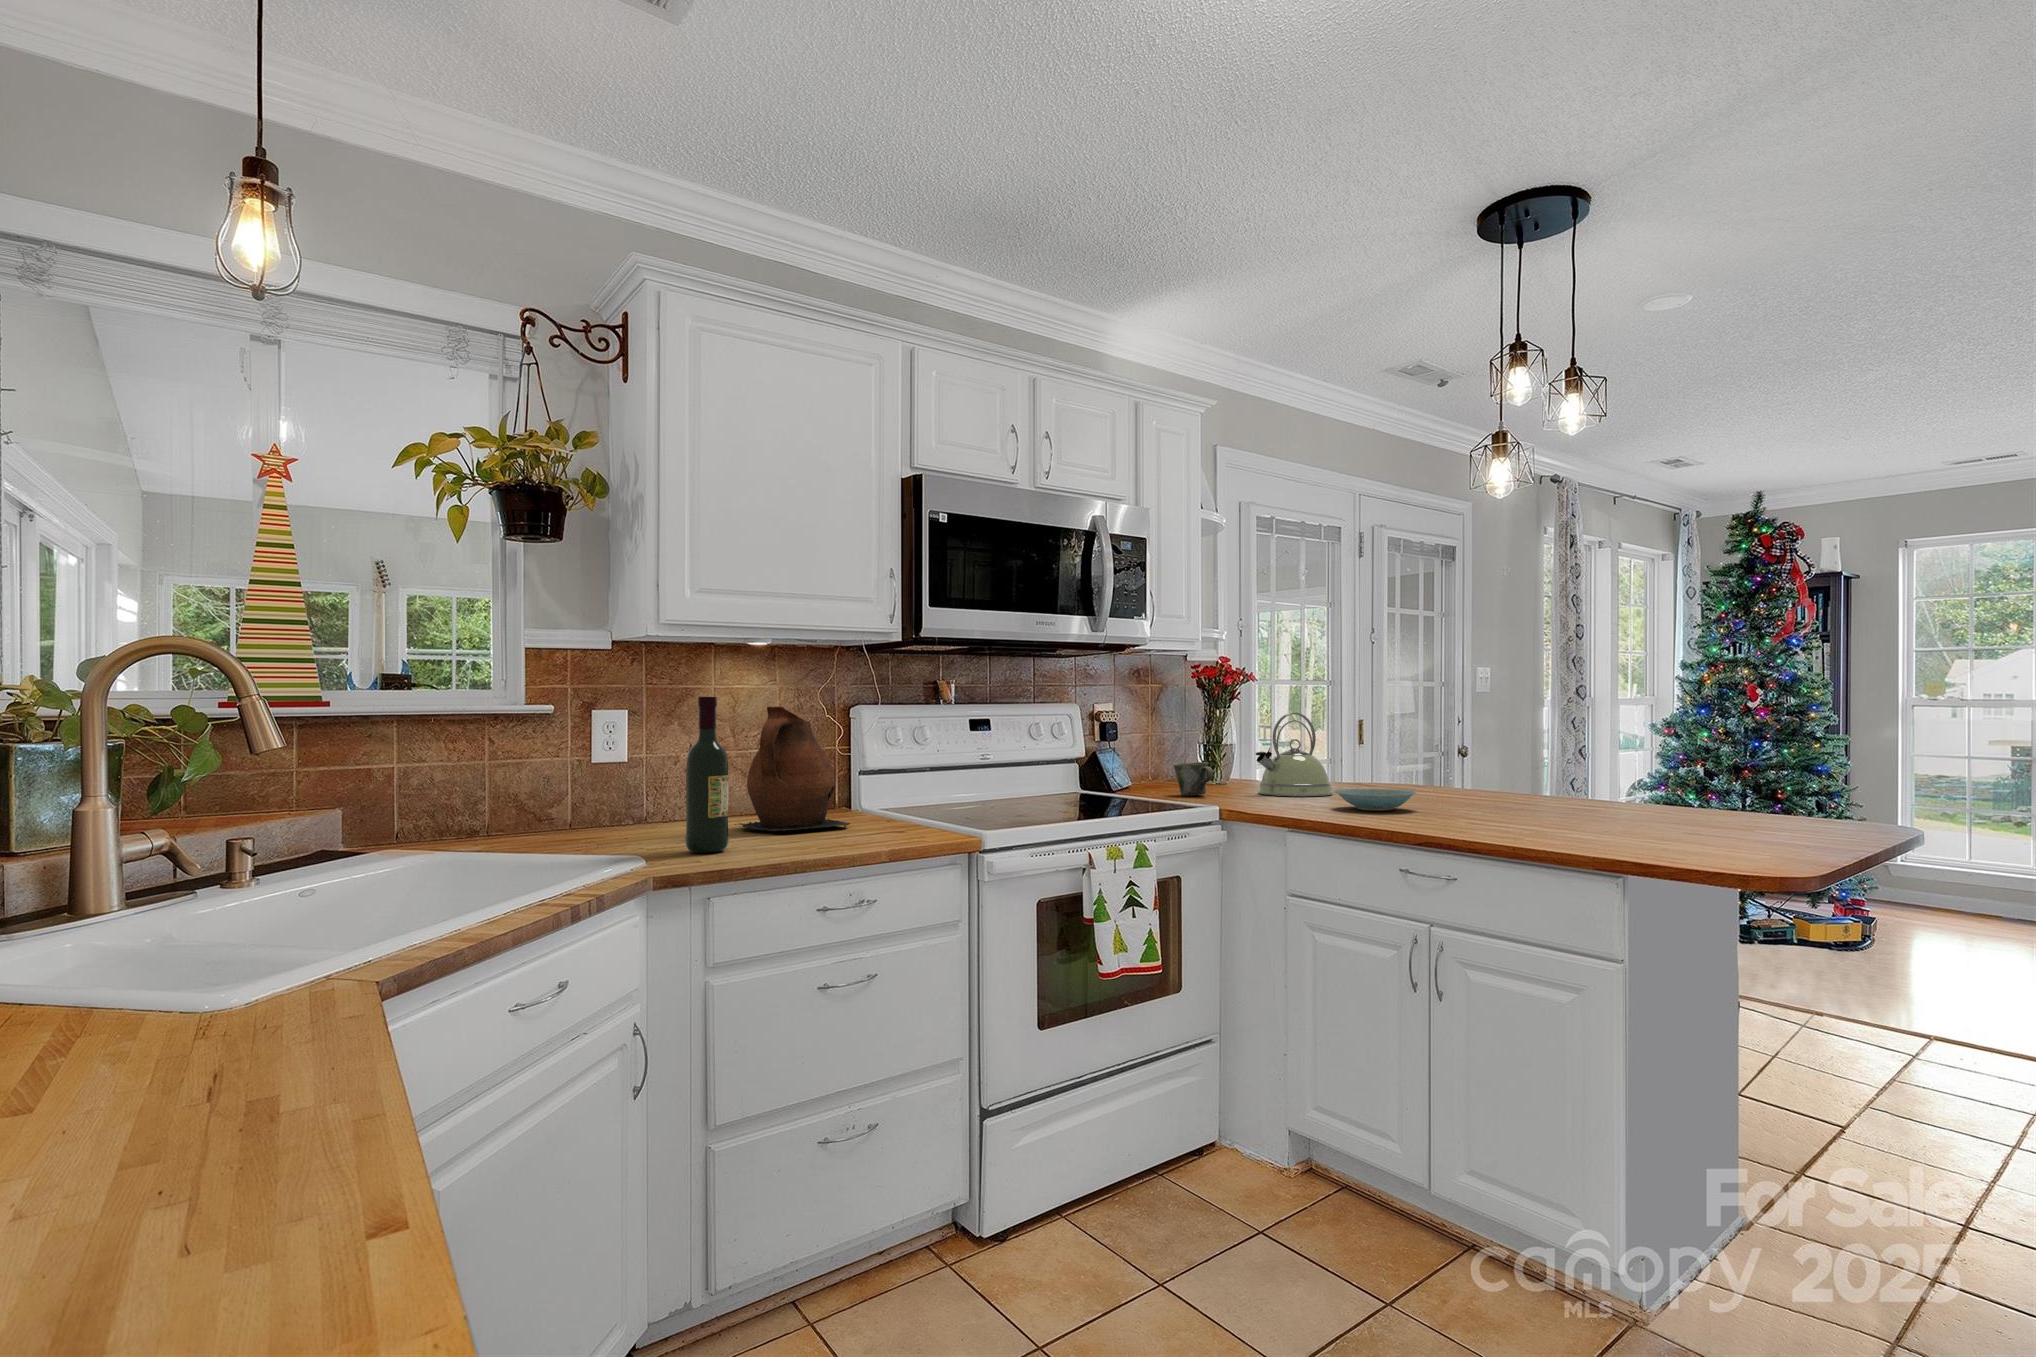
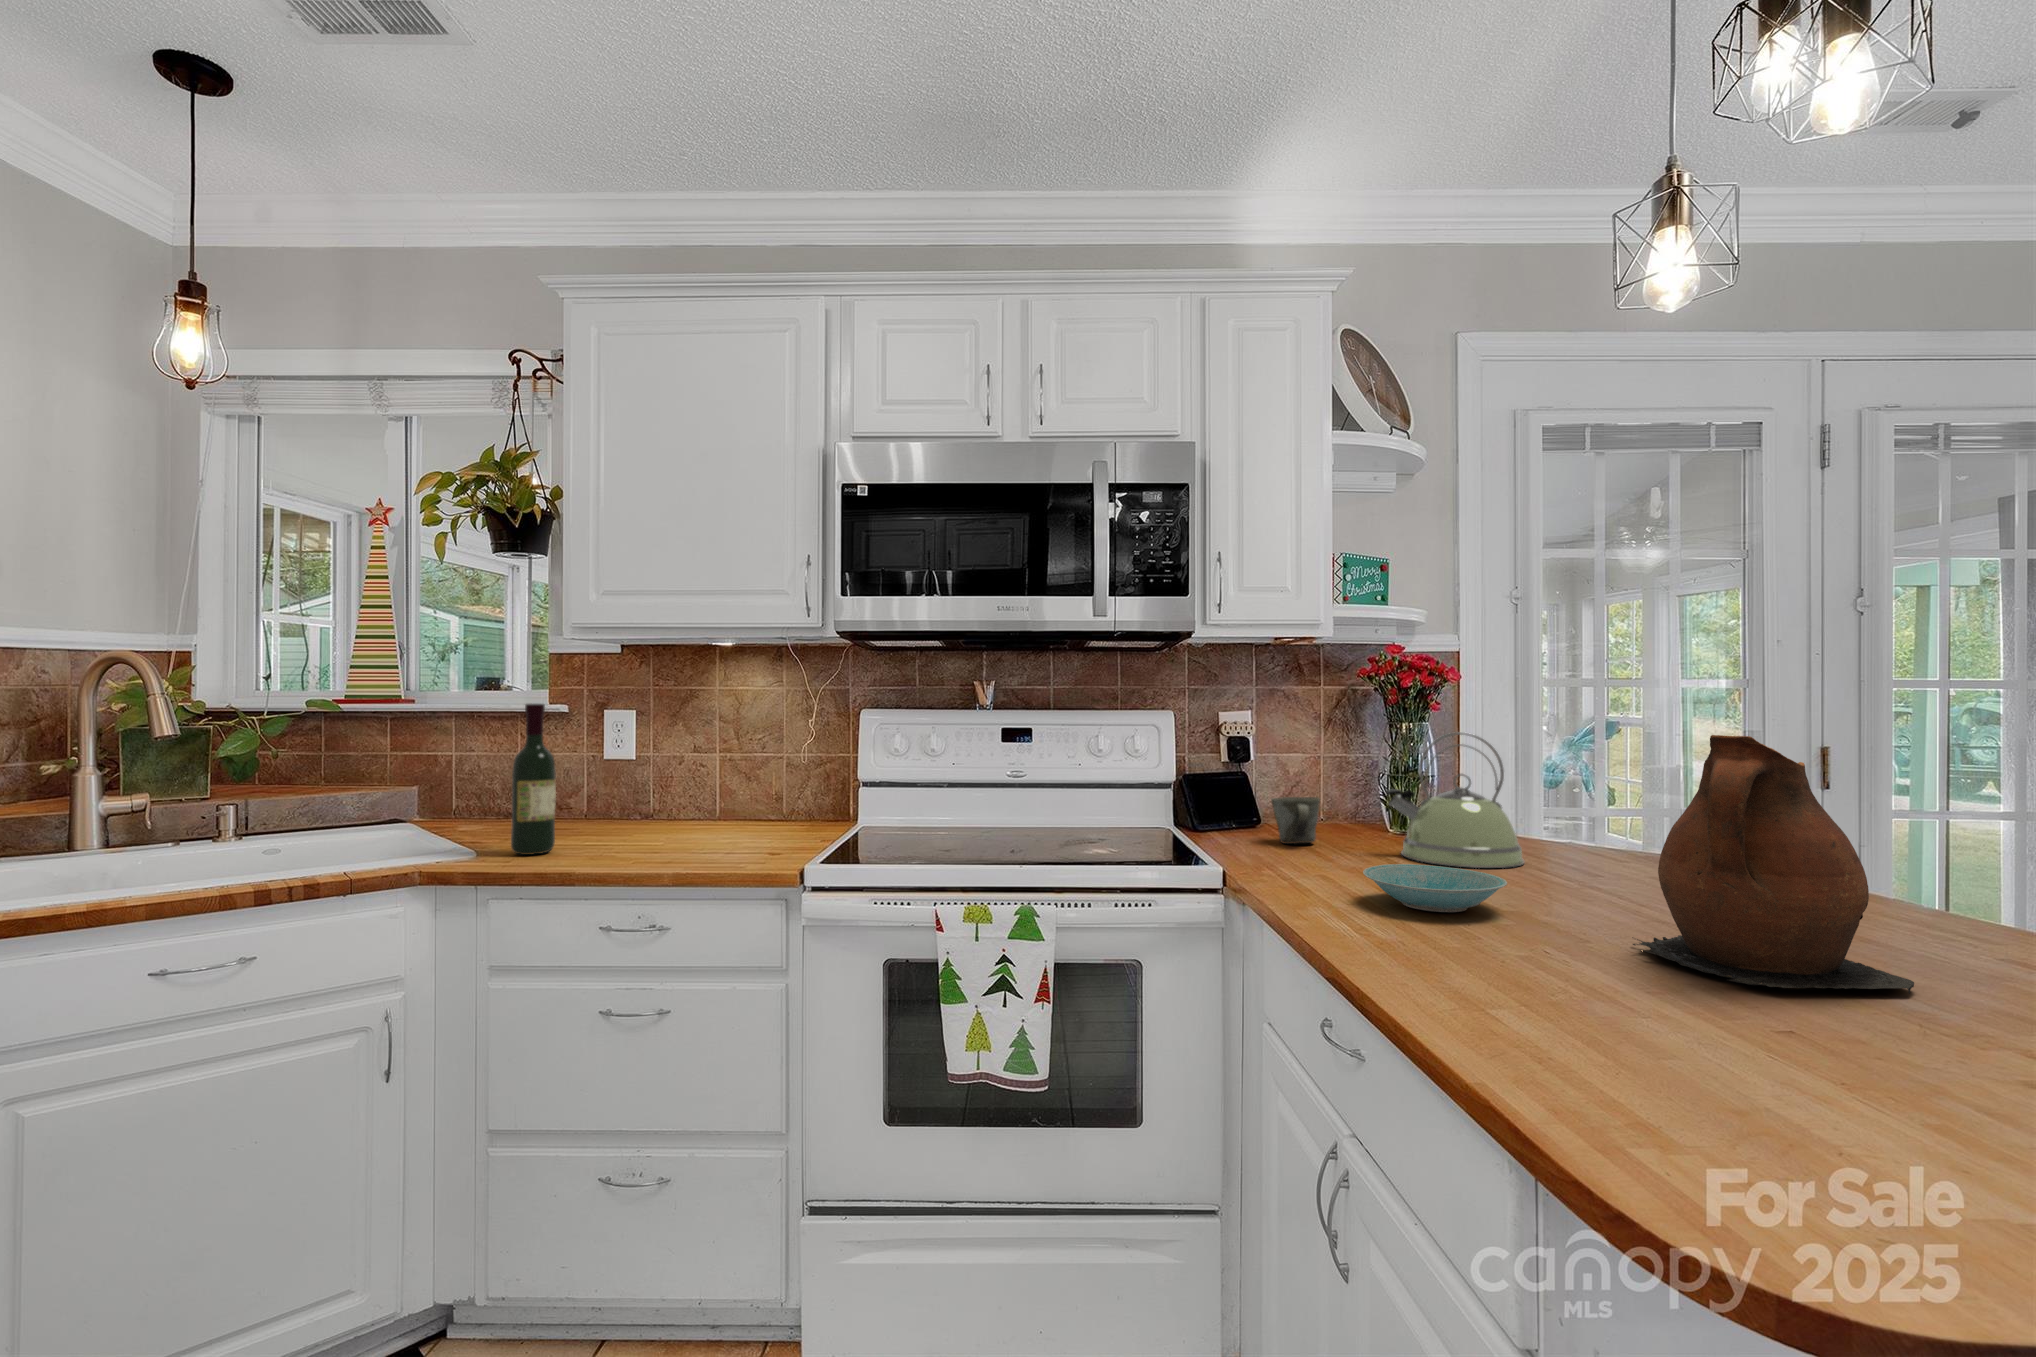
ceramic pitcher: present [735,706,850,831] -> present [1633,735,1914,994]

